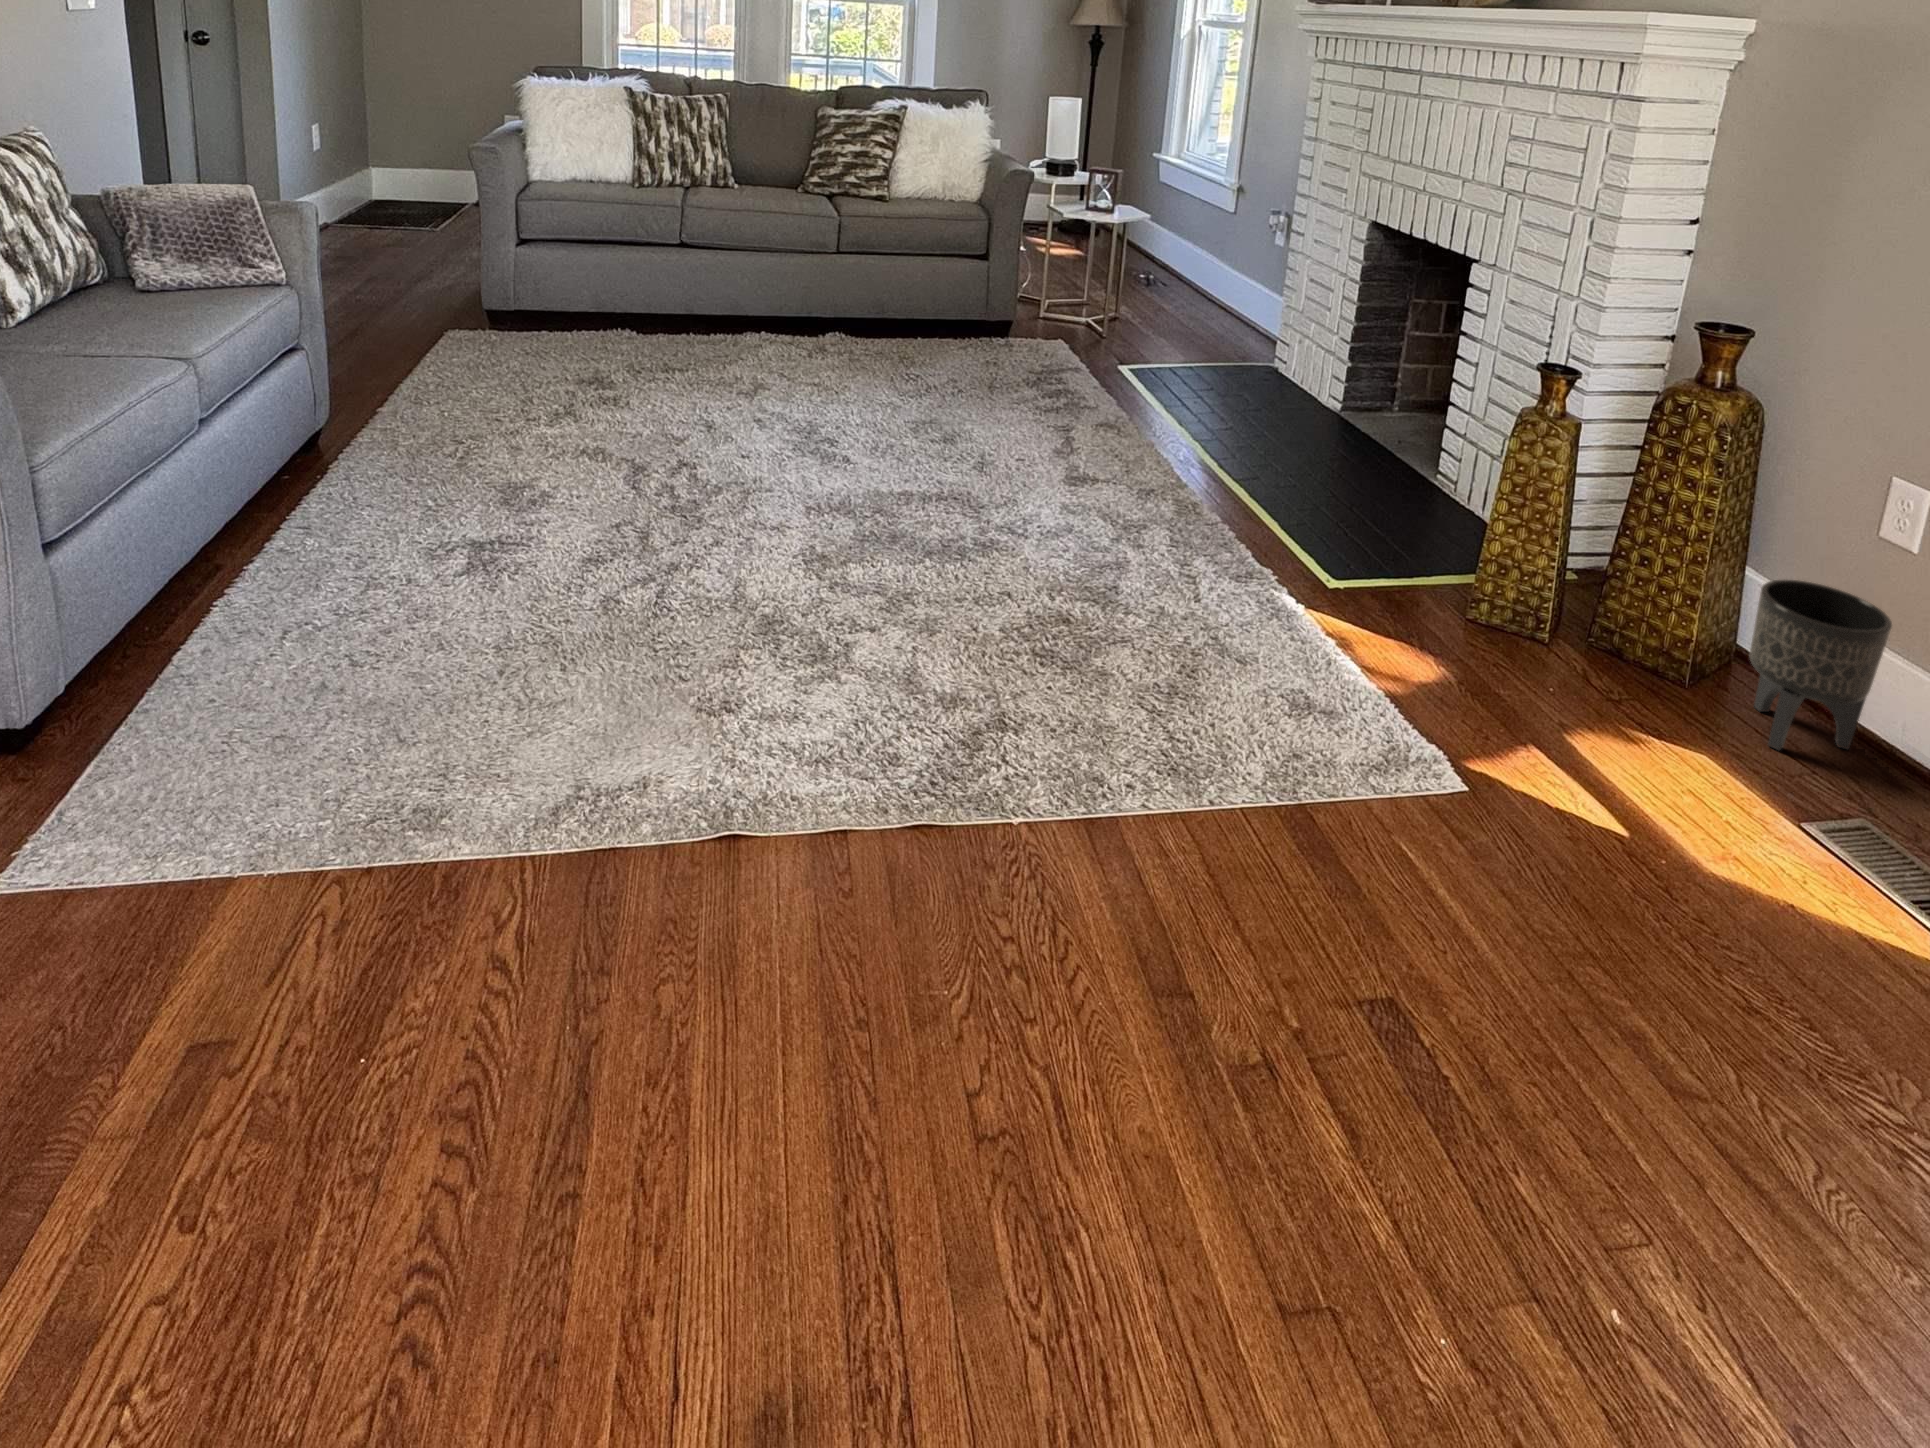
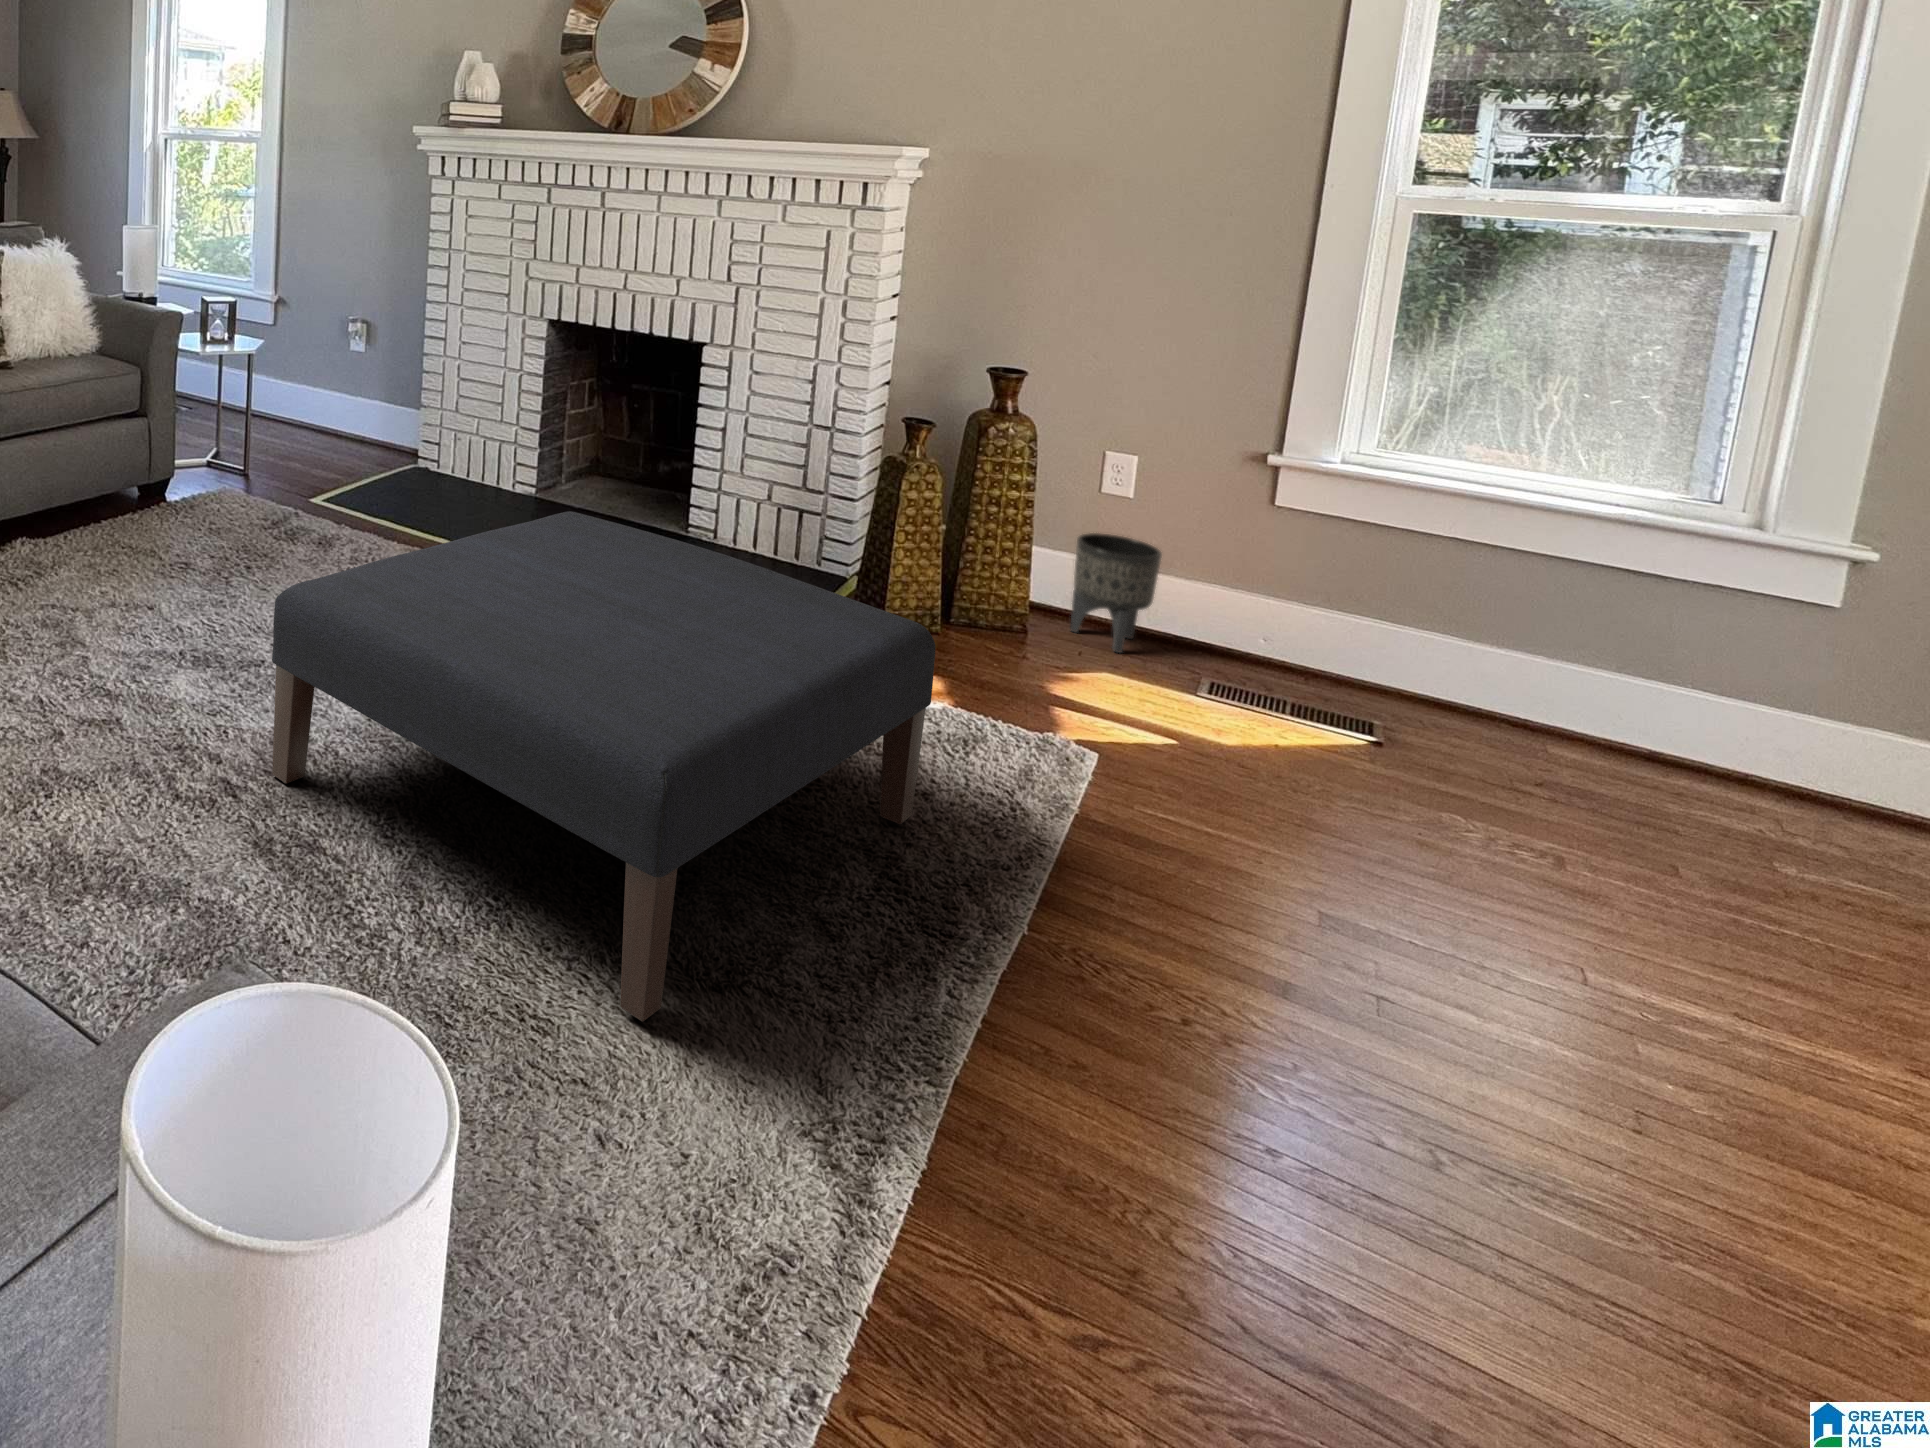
ottoman: none [583,346,1103,715] -> present [272,511,935,1021]

